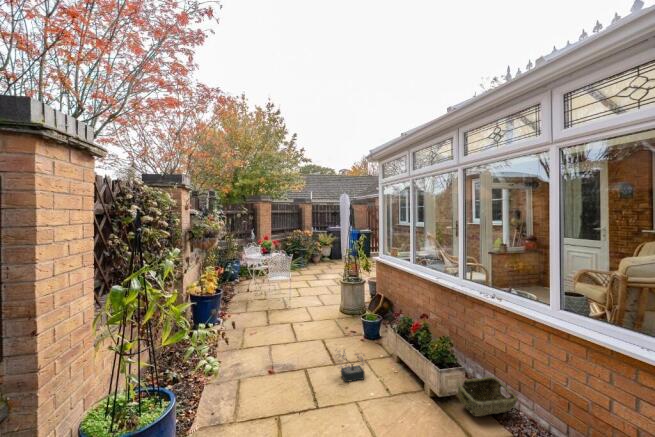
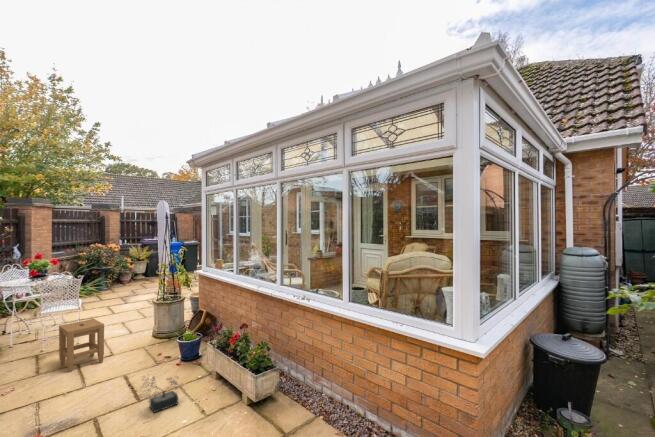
stool: none [276,291,305,331] -> present [59,319,104,372]
woven basket: present [457,377,518,416] -> none [271,371,321,411]

